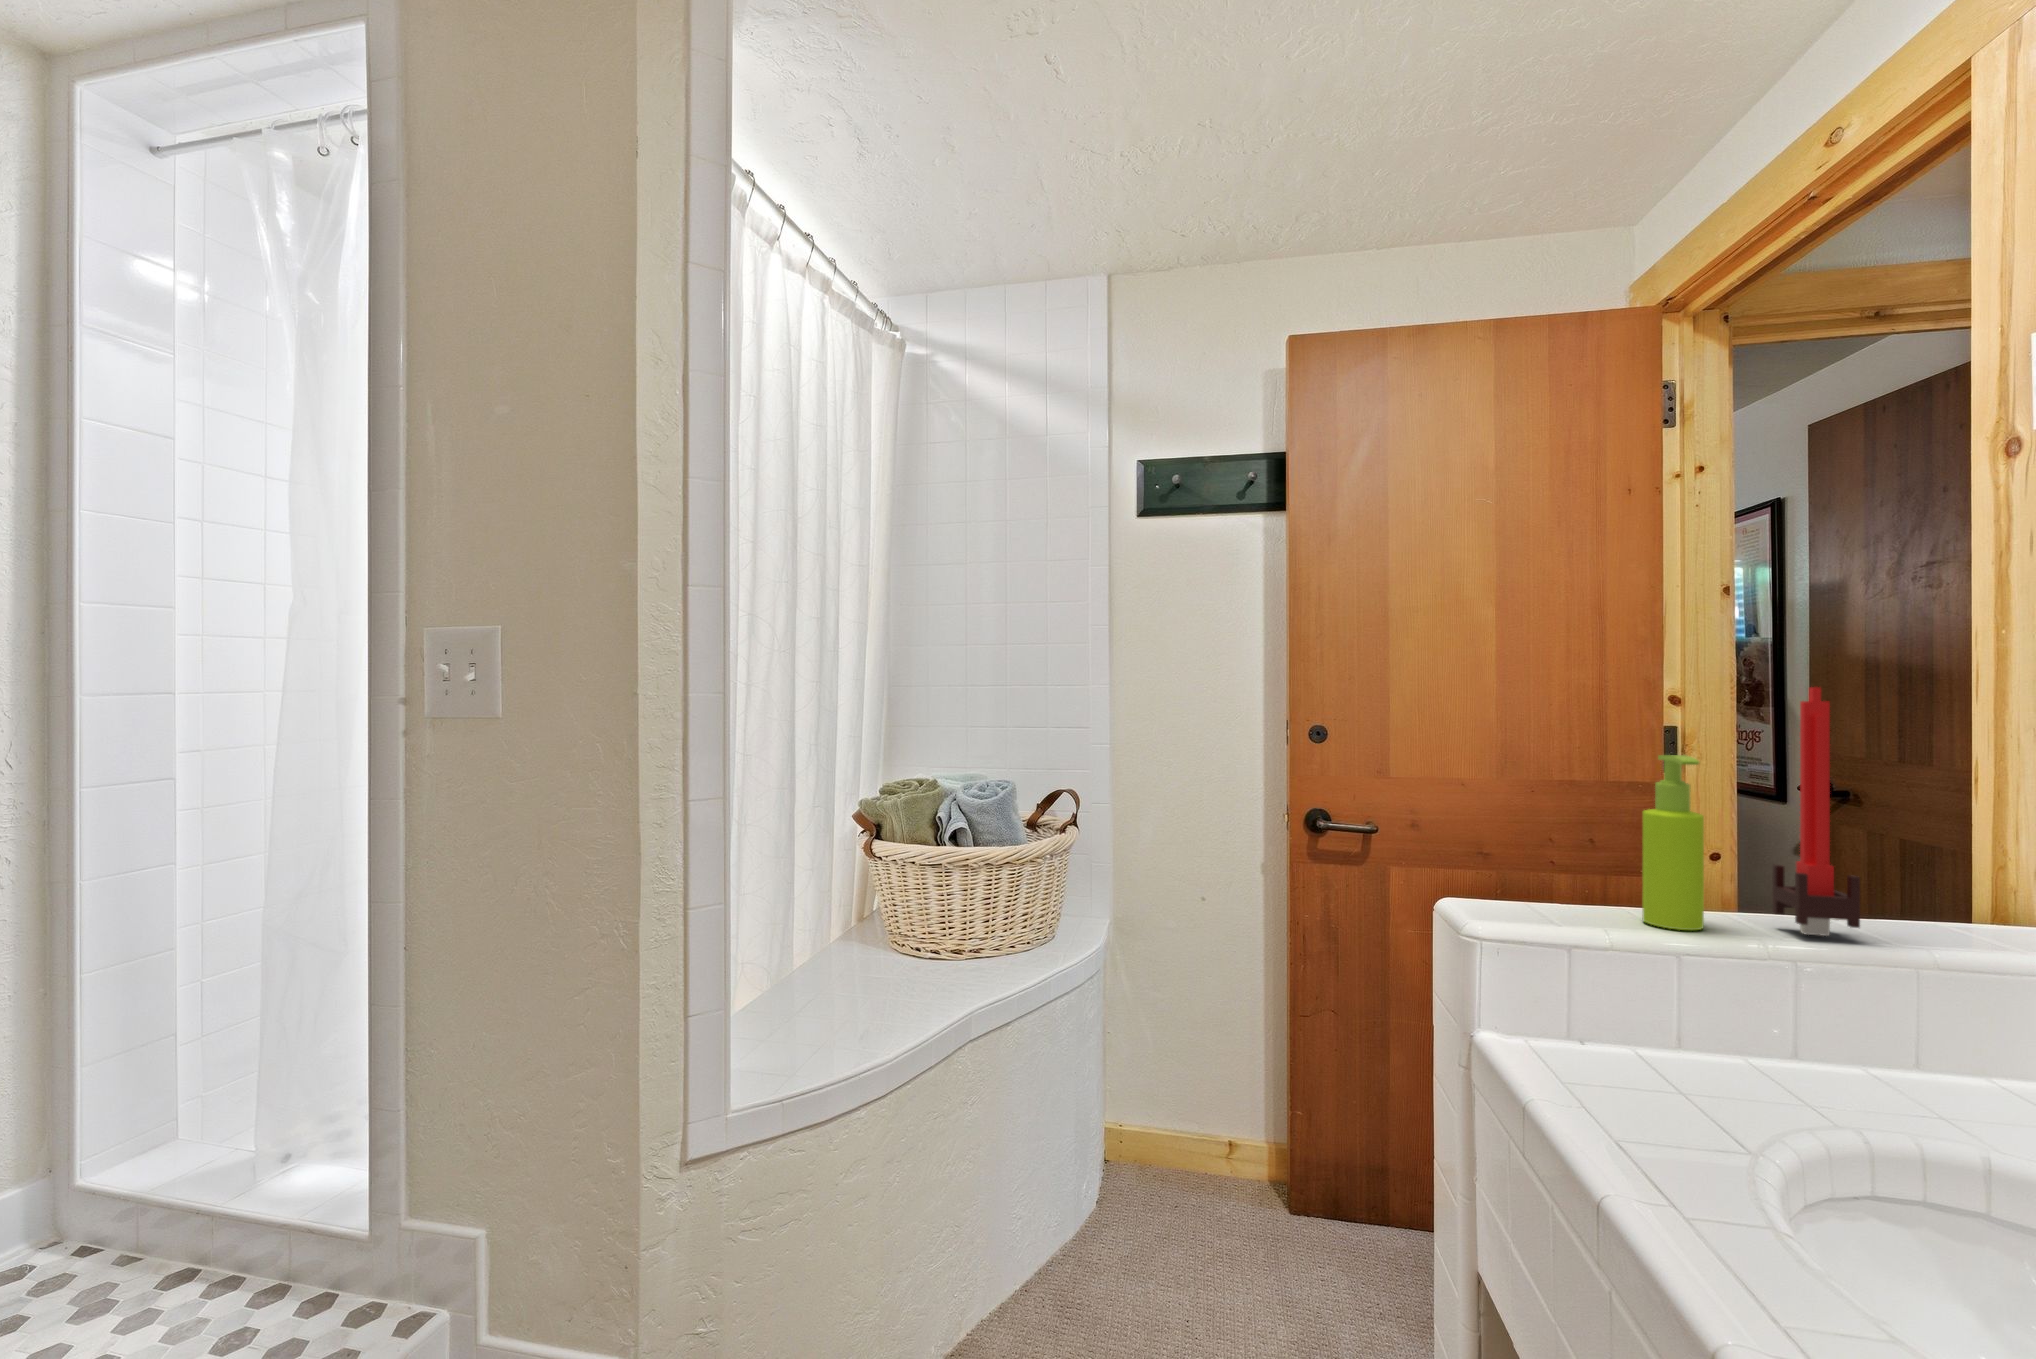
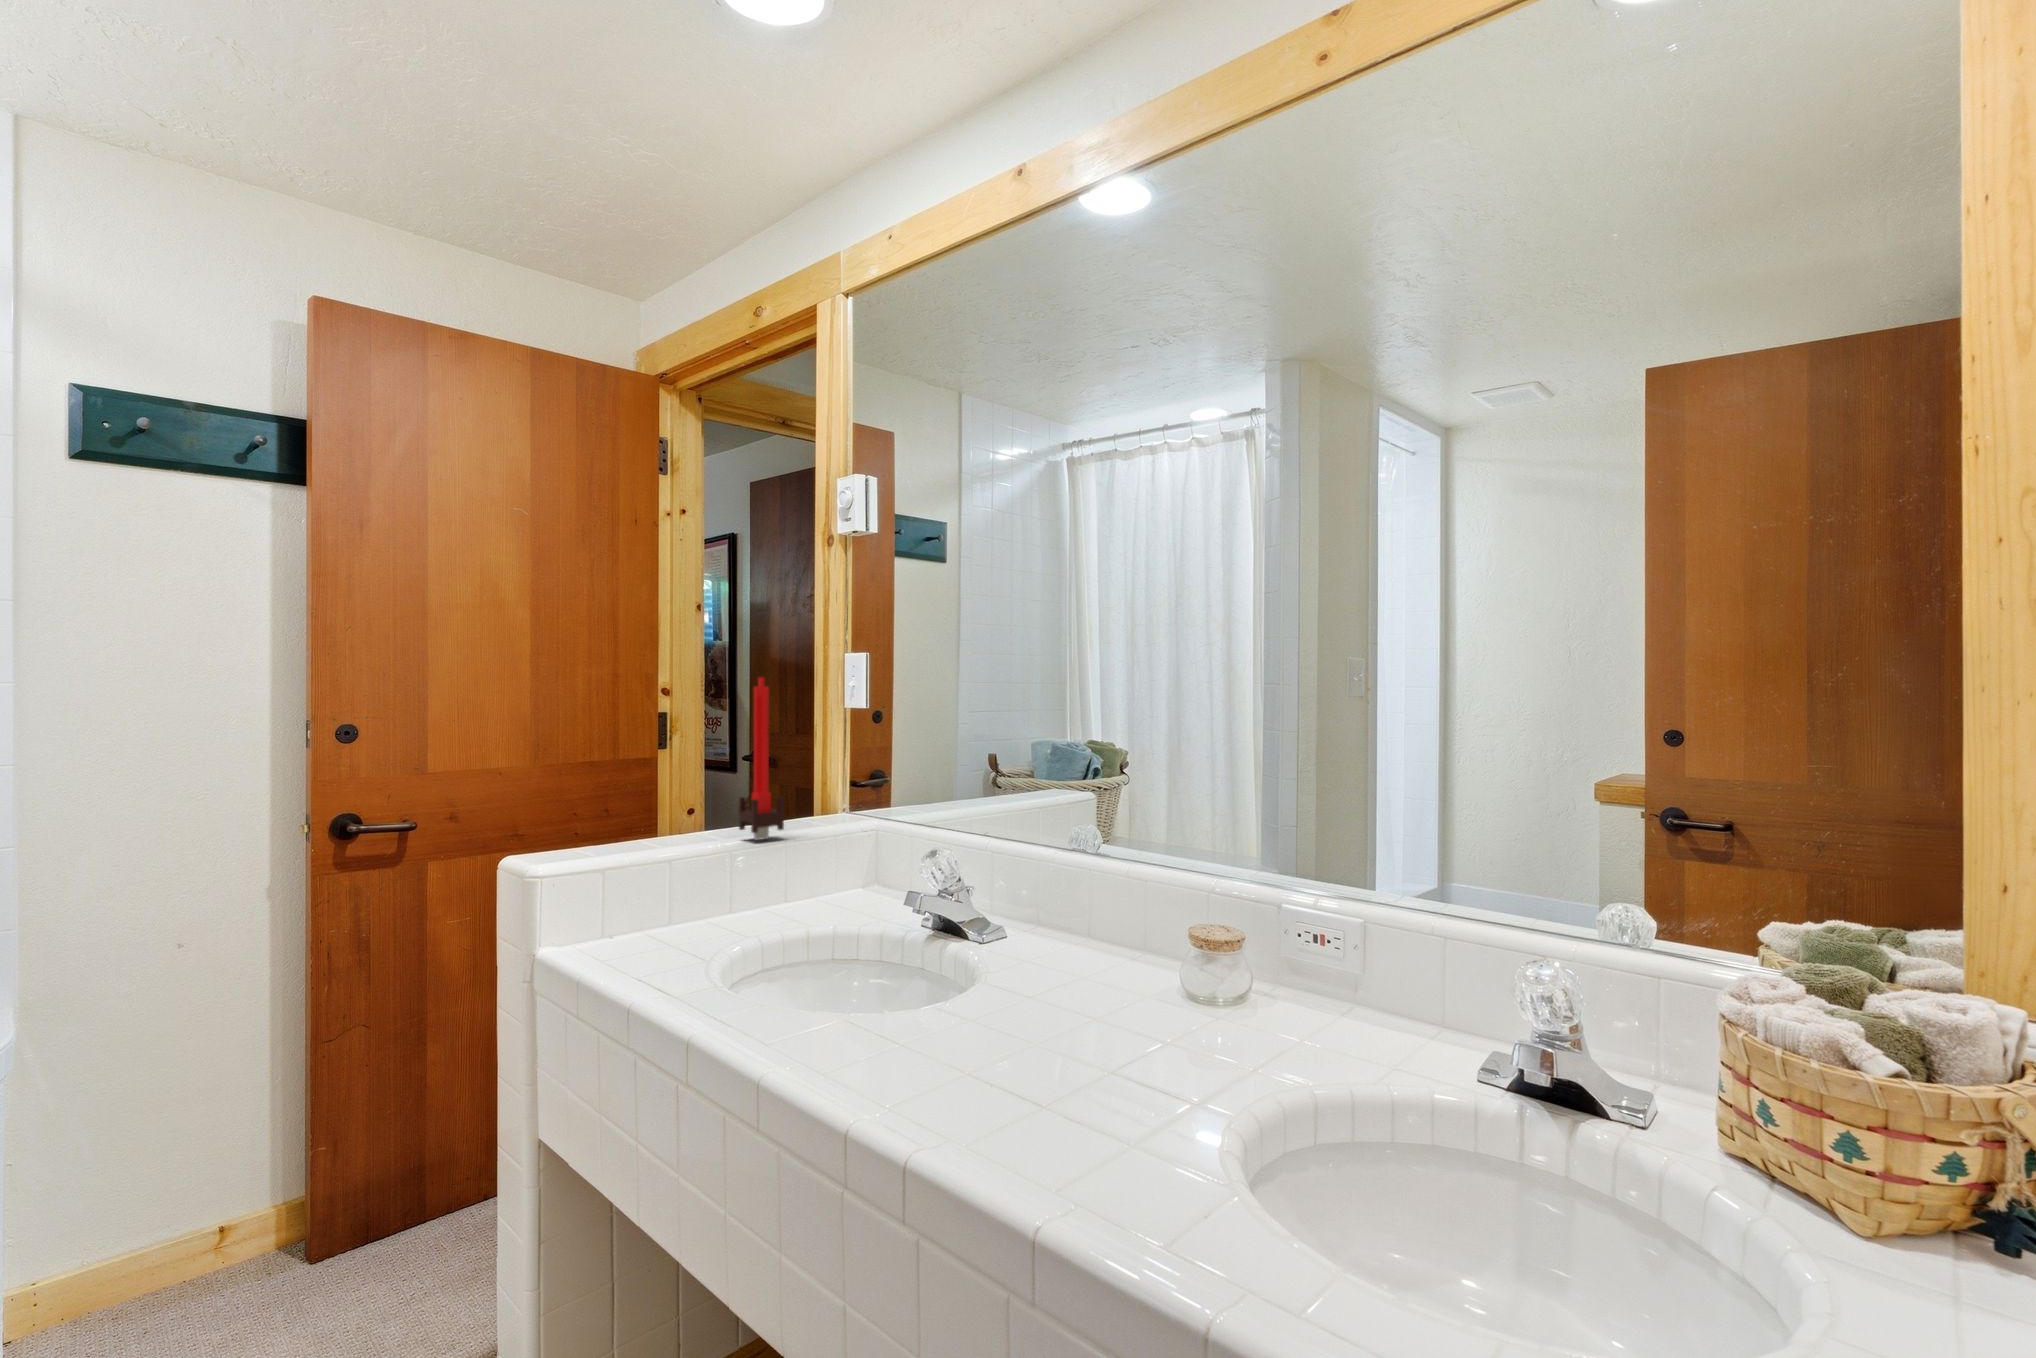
soap dispenser: present [1642,755,1704,930] -> none [663,726,700,851]

